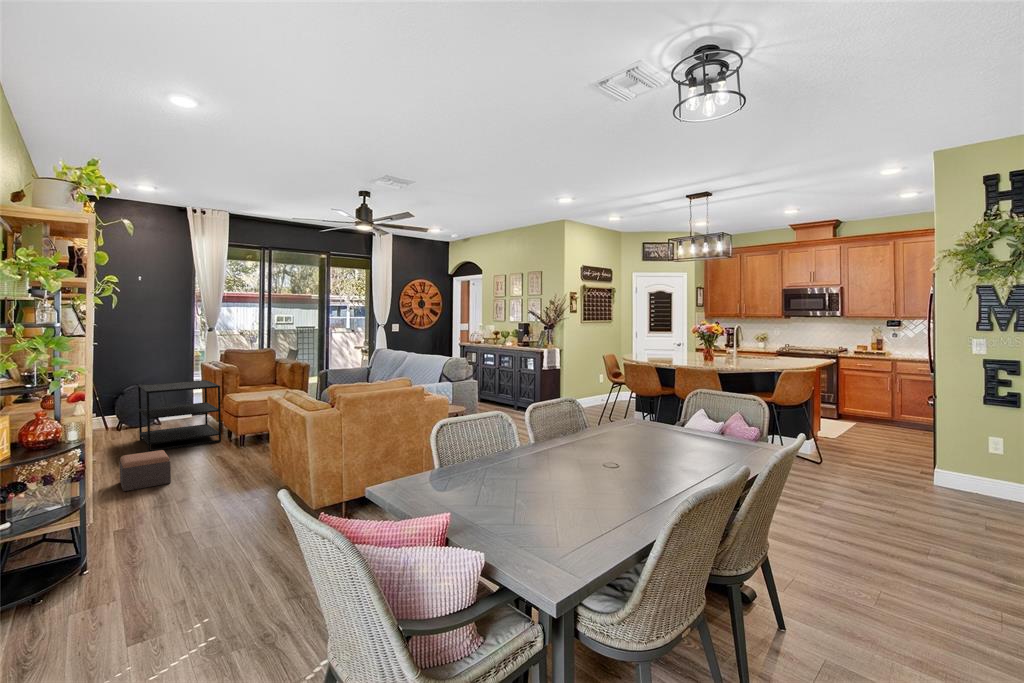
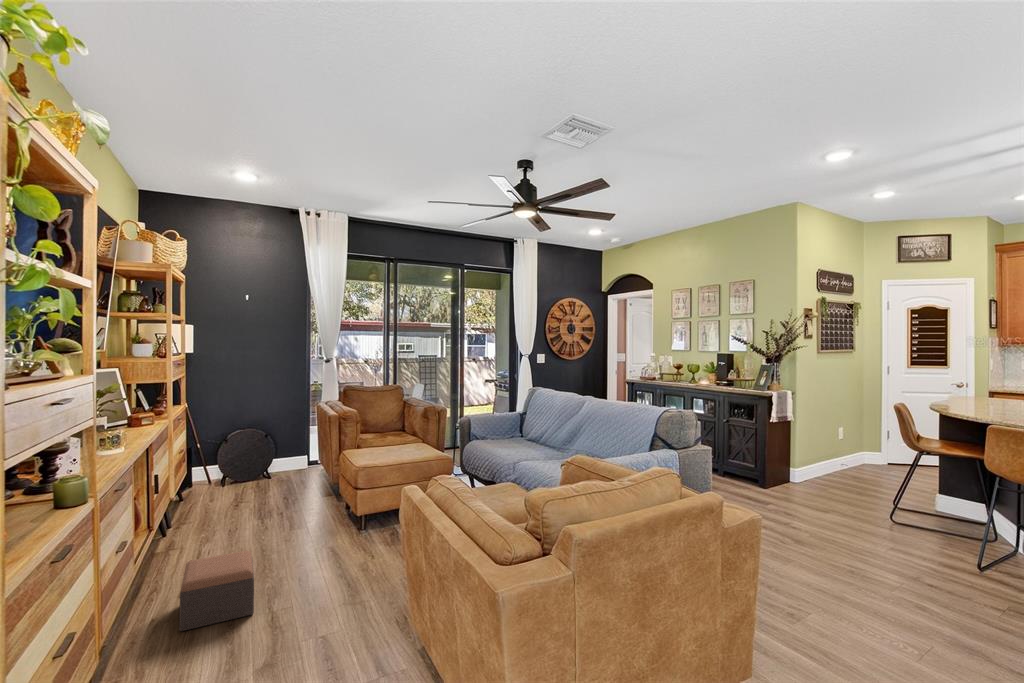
side table: present [138,380,221,452] -> none [238,427,337,533]

